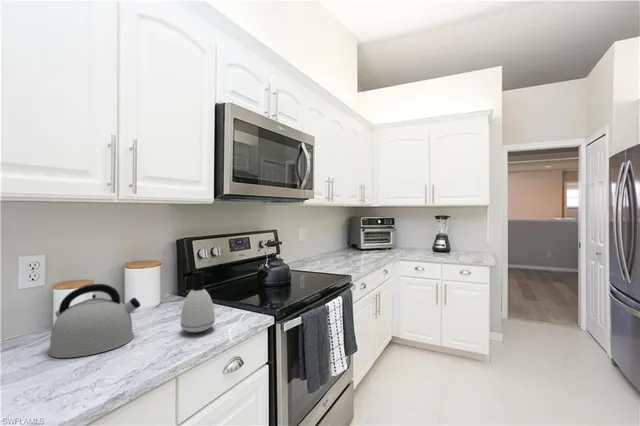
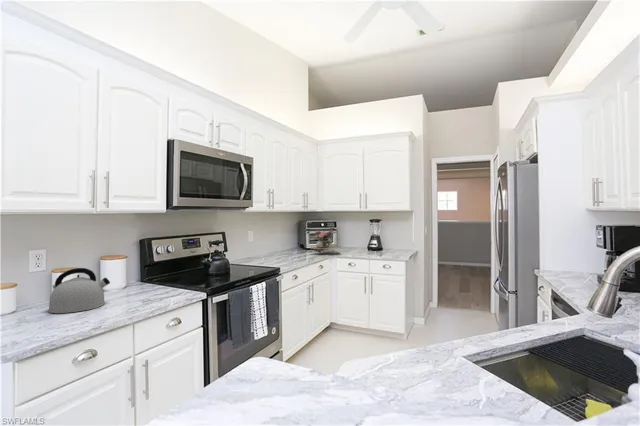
flower arrangement: none [369,224,406,257] -> present [312,228,339,253]
soap dispenser: present [181,271,215,332] -> none [138,260,162,300]

